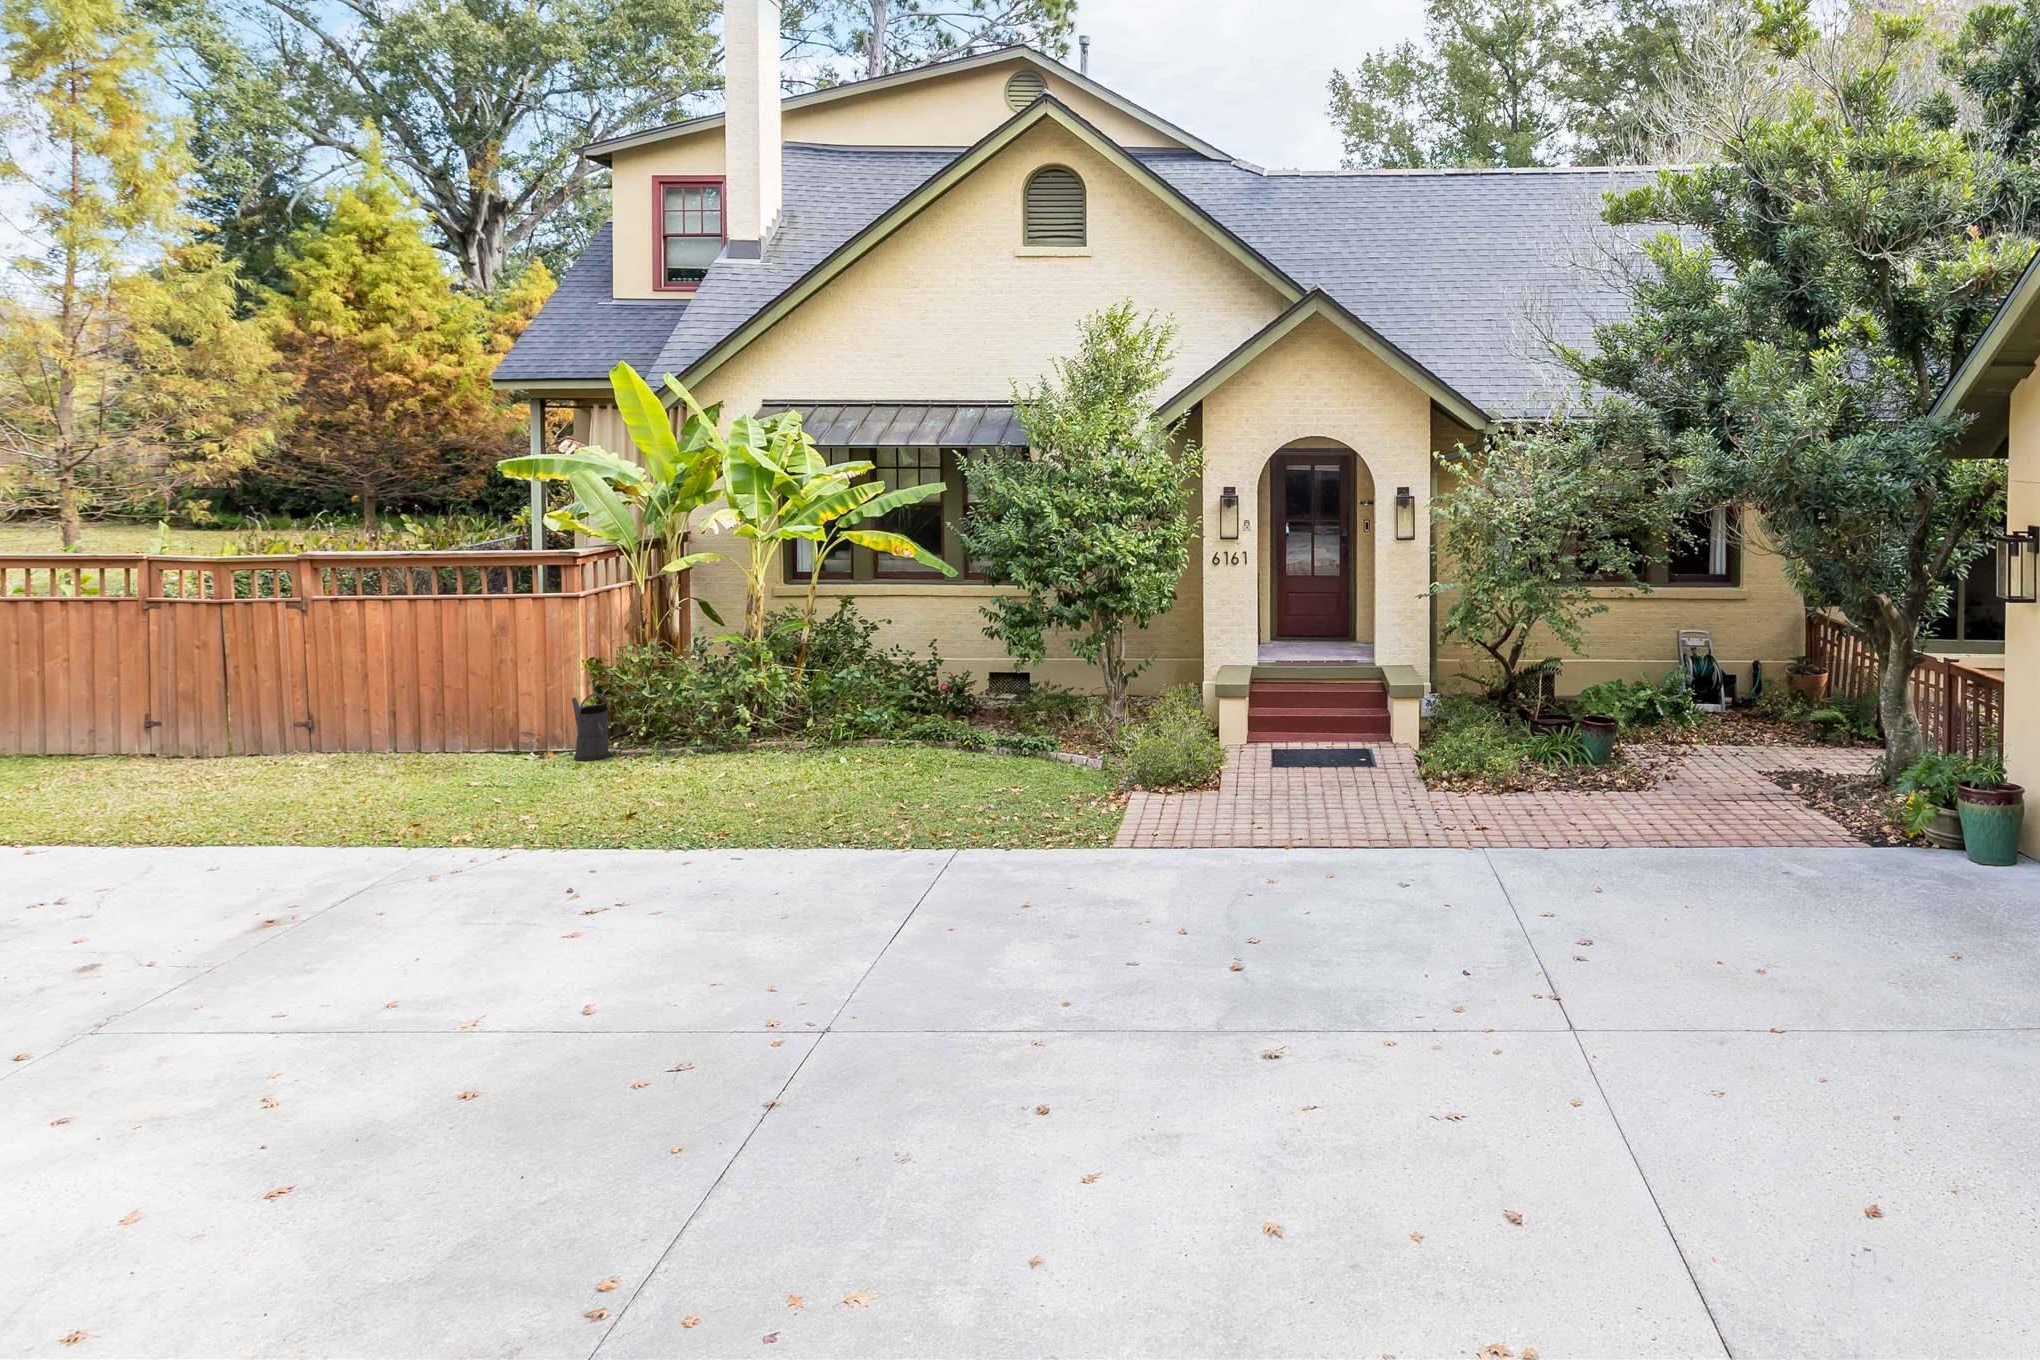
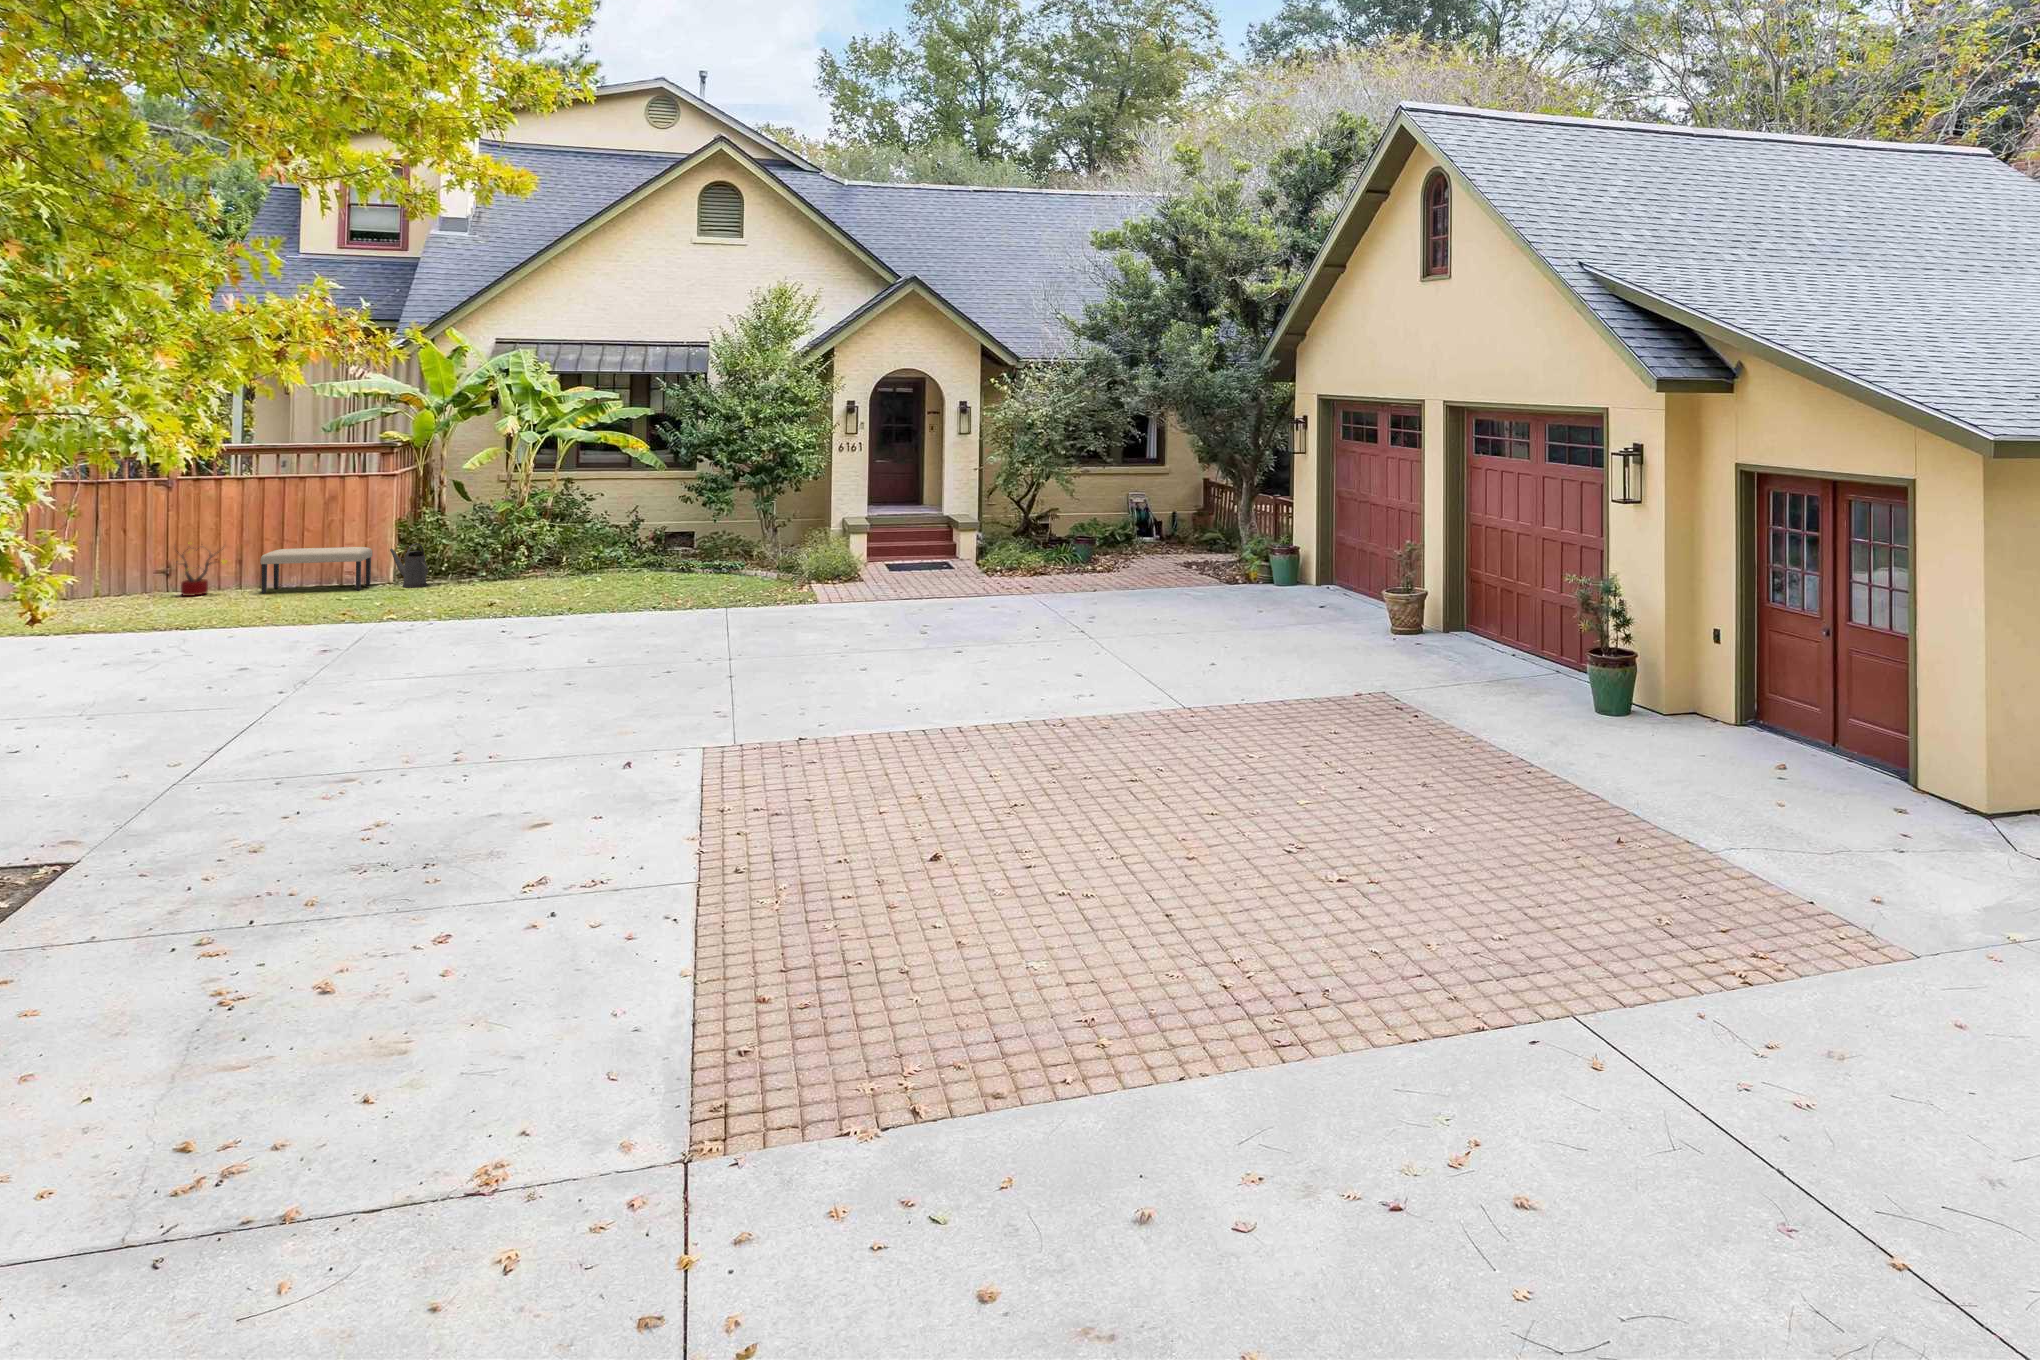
decorative plant: none [299,678,359,759] -> present [181,542,227,596]
bench: none [392,694,548,762] -> present [260,547,372,593]

